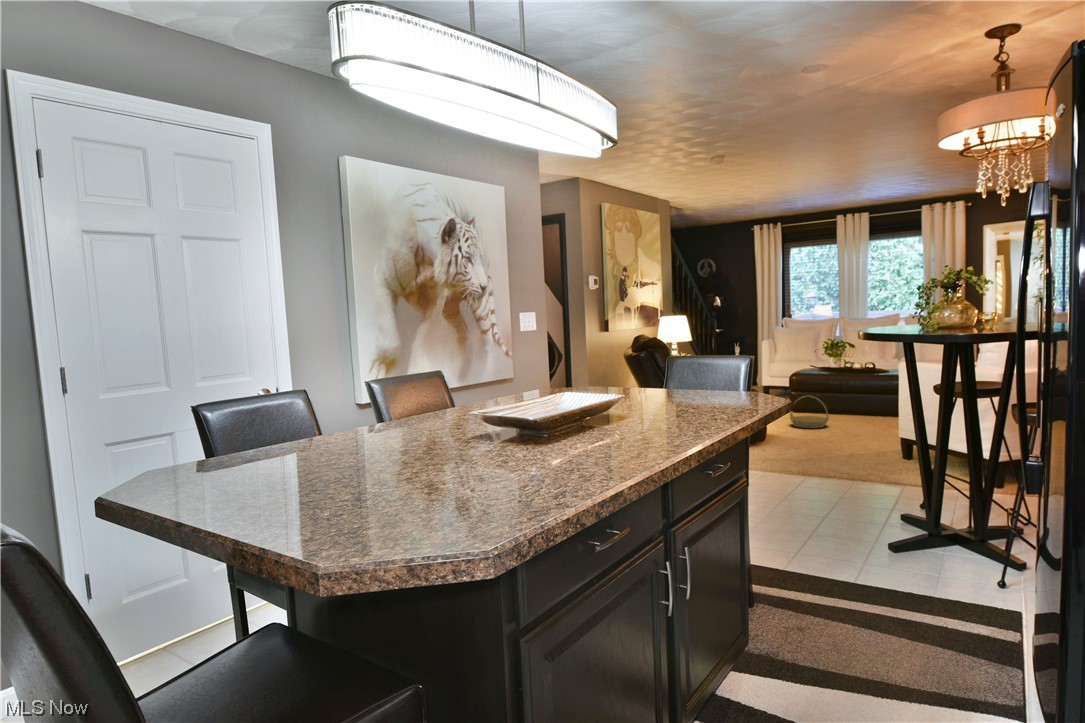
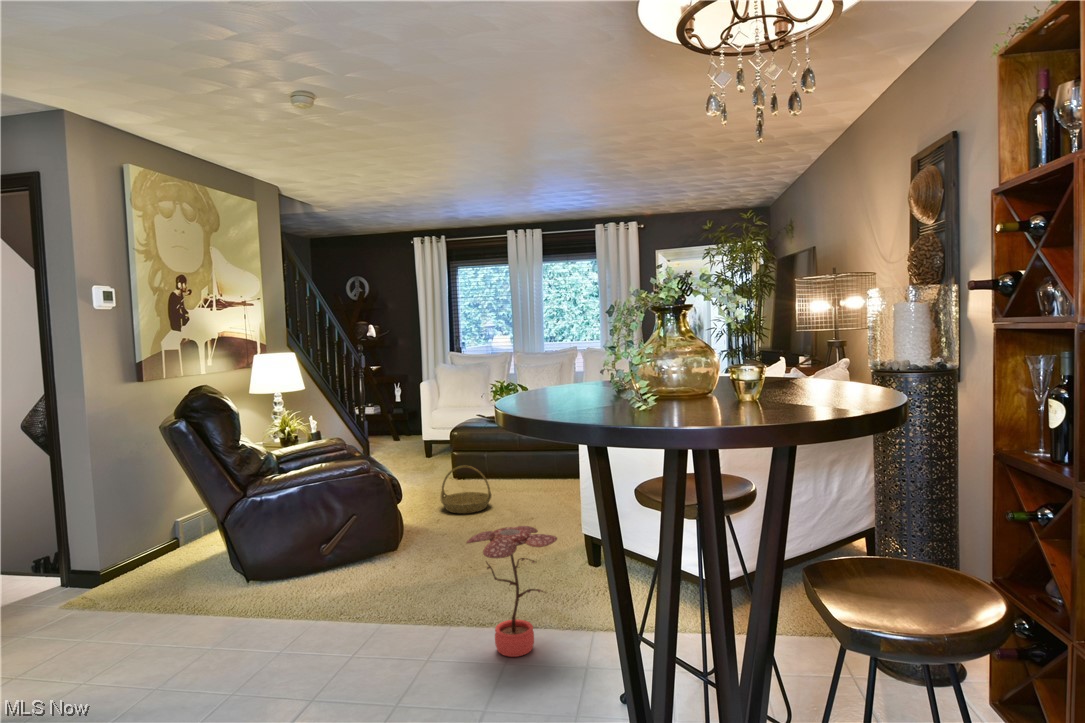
potted plant: none [831,415,890,486] -> present [466,526,557,657]

